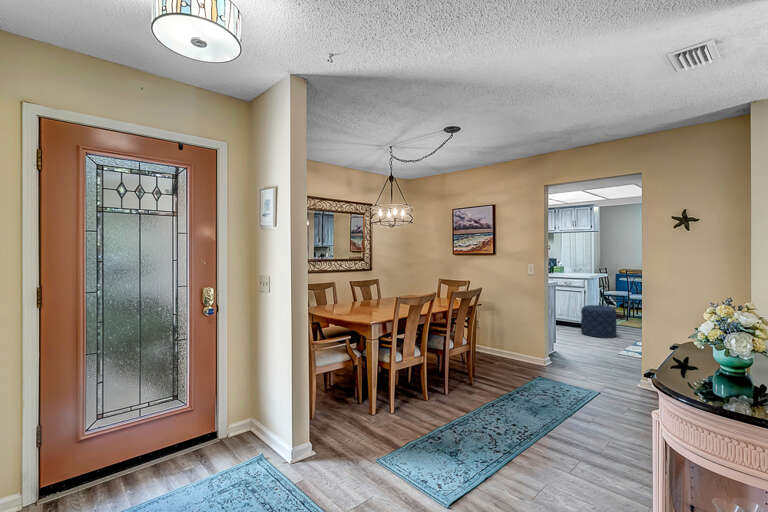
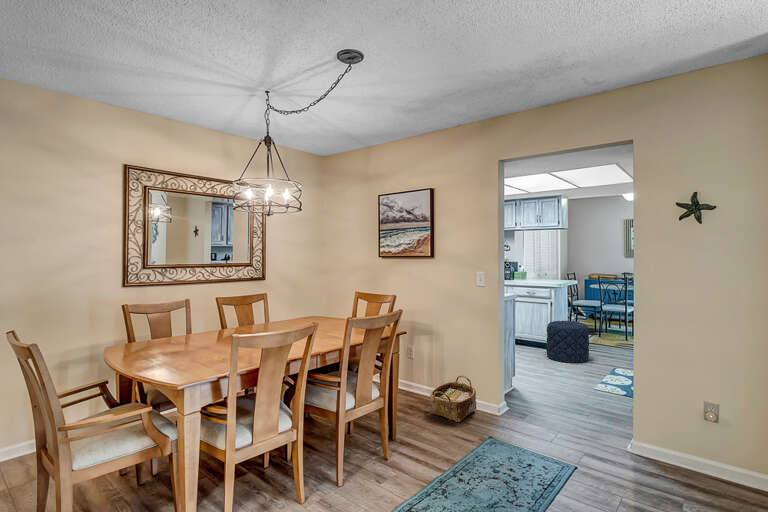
woven basket: none [496,339,529,369] -> present [430,376,476,422]

